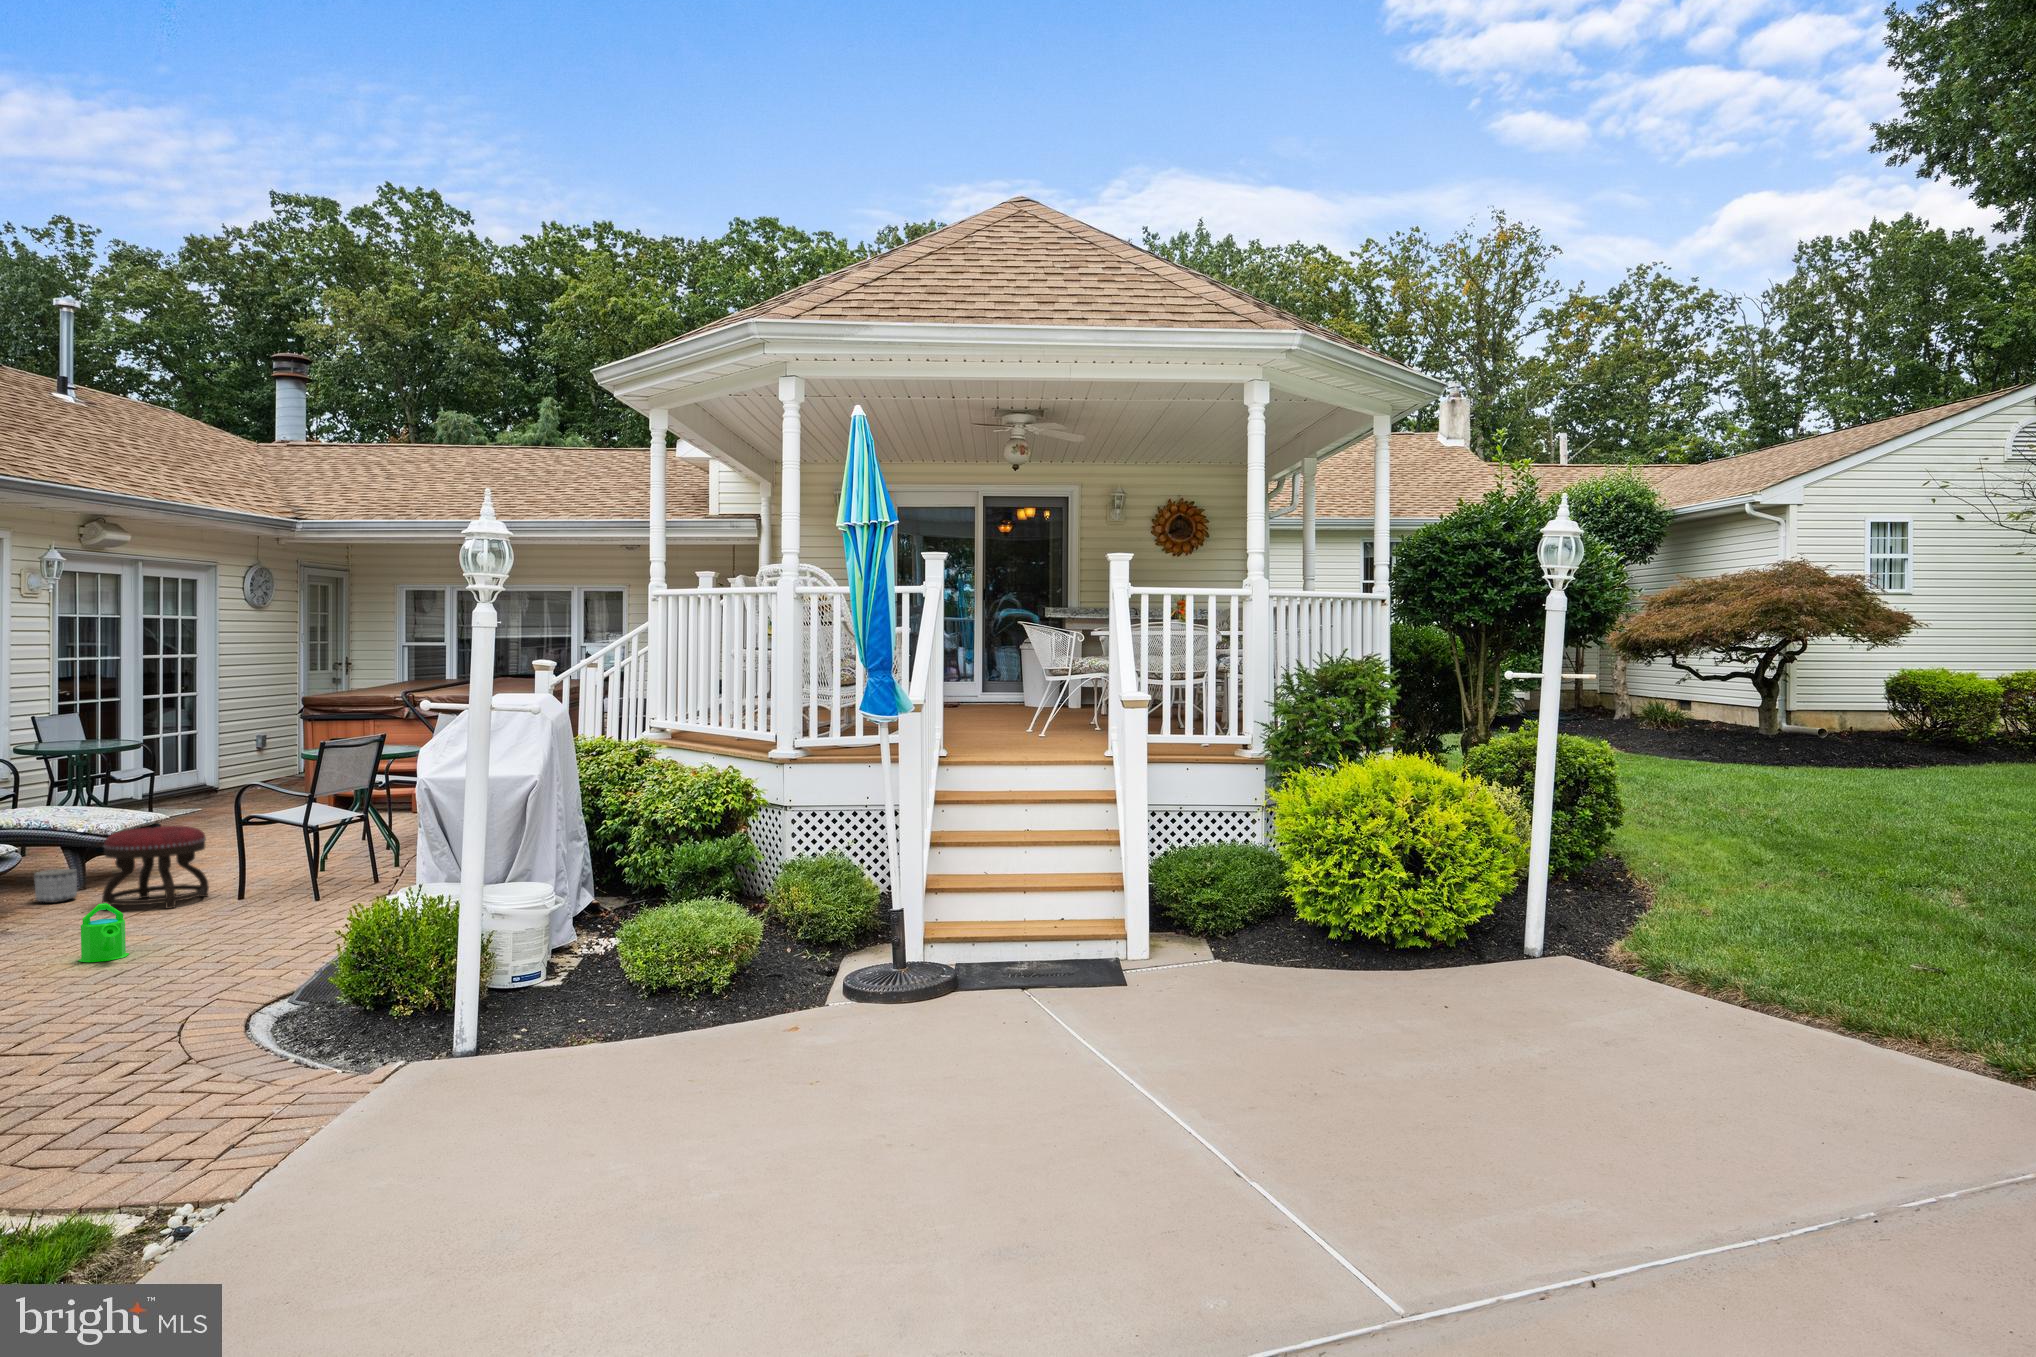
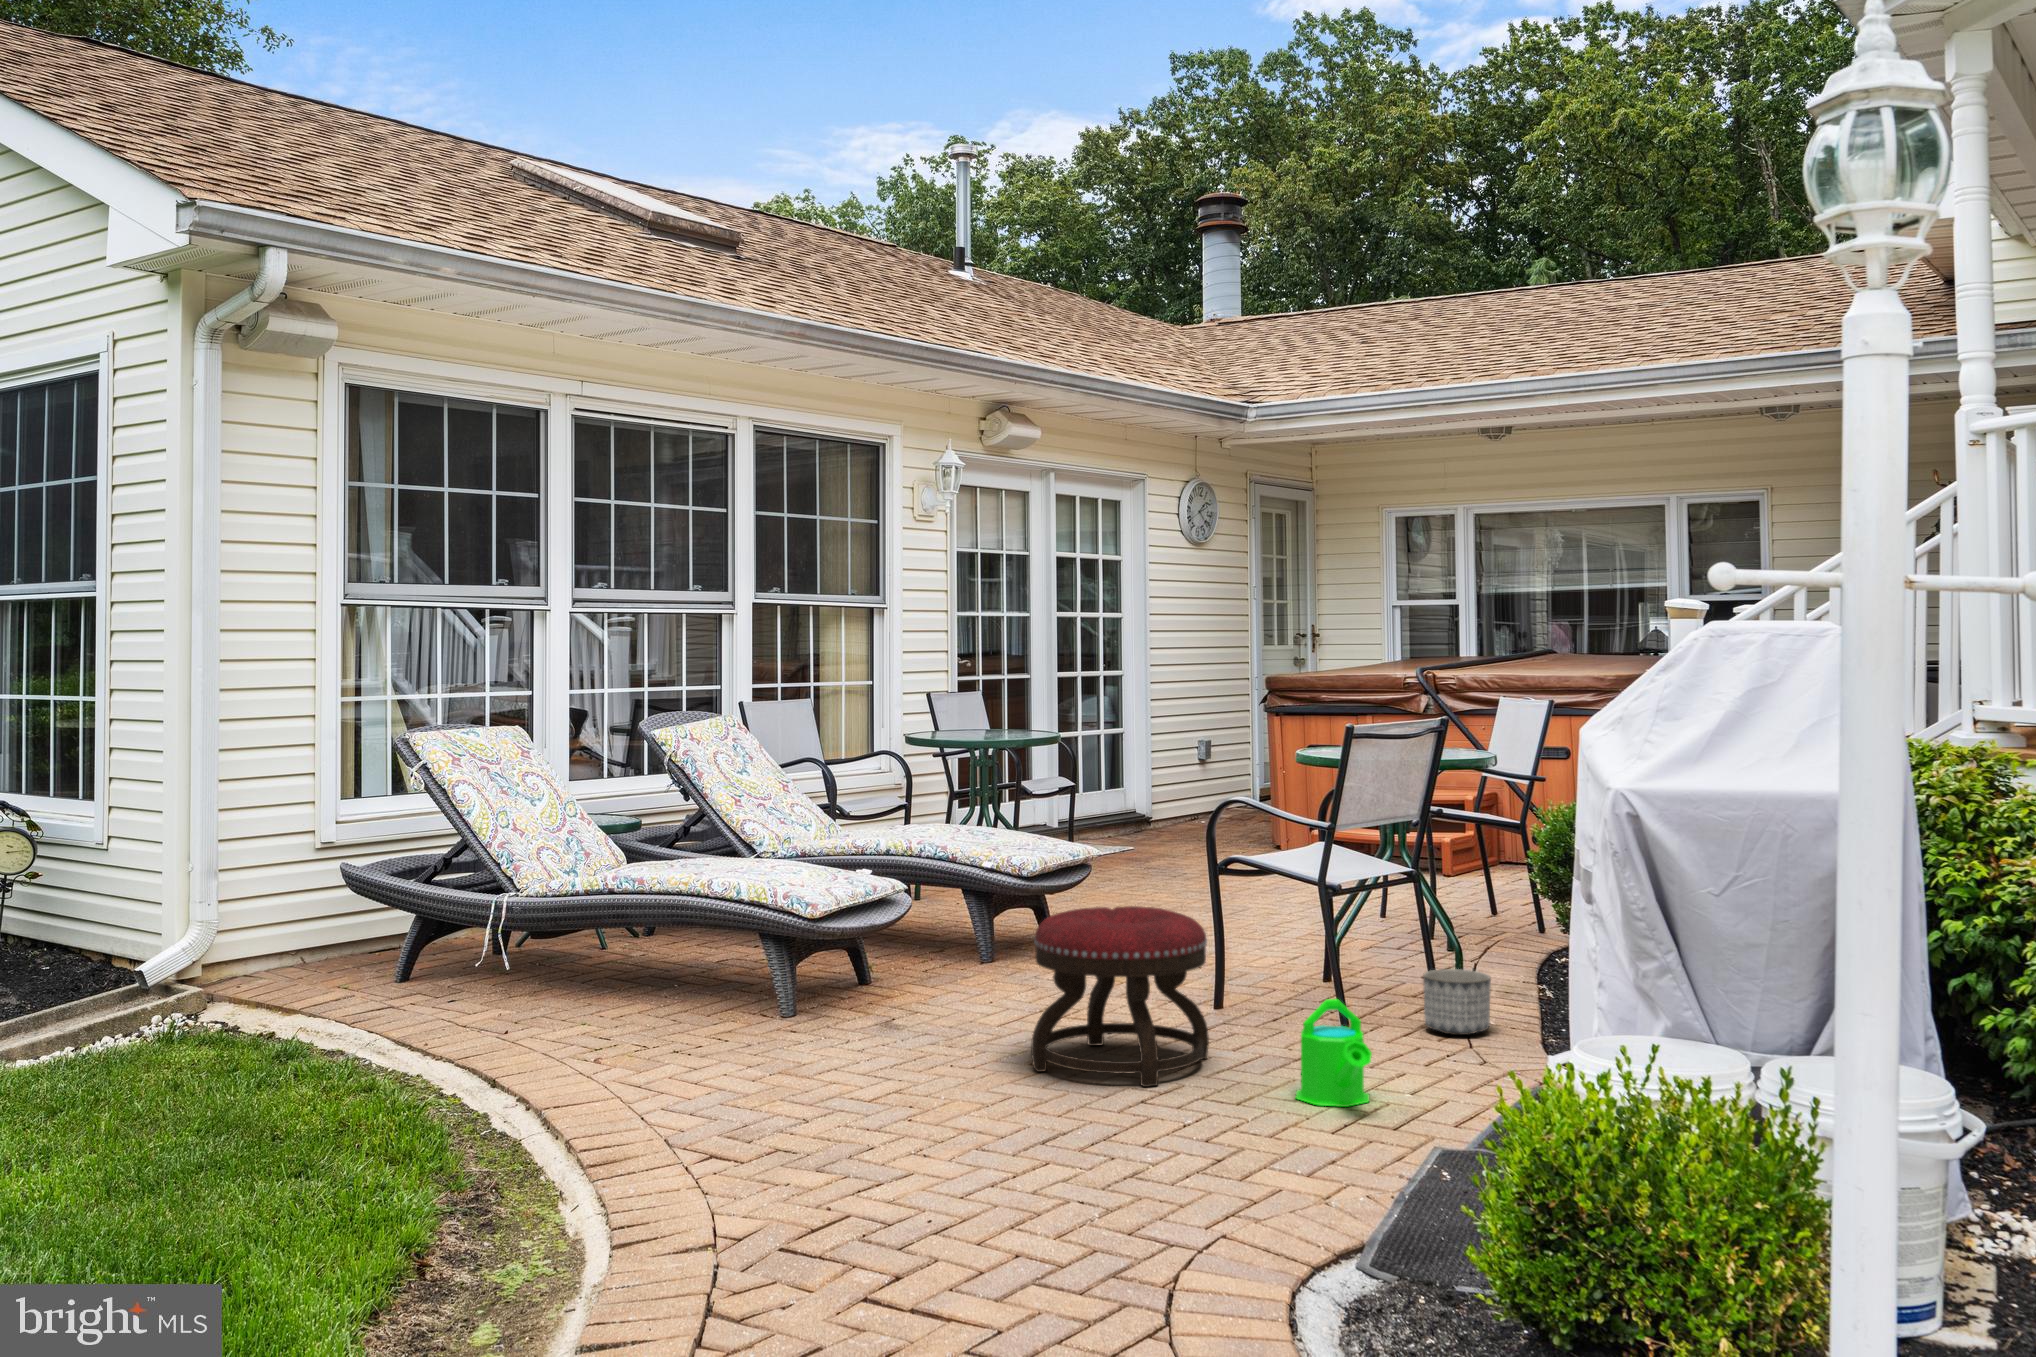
planter: present [34,869,77,903] -> present [1423,969,1491,1035]
watering can: present [78,903,129,962] -> present [1296,999,1372,1107]

